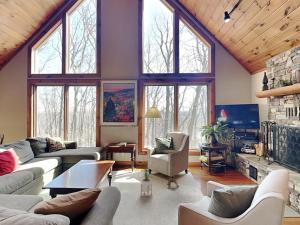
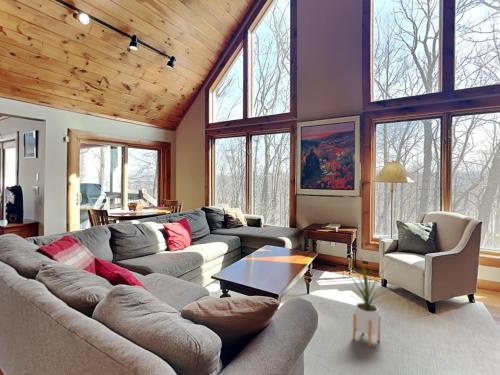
side table: present [163,150,181,188] -> none [410,245,461,335]

